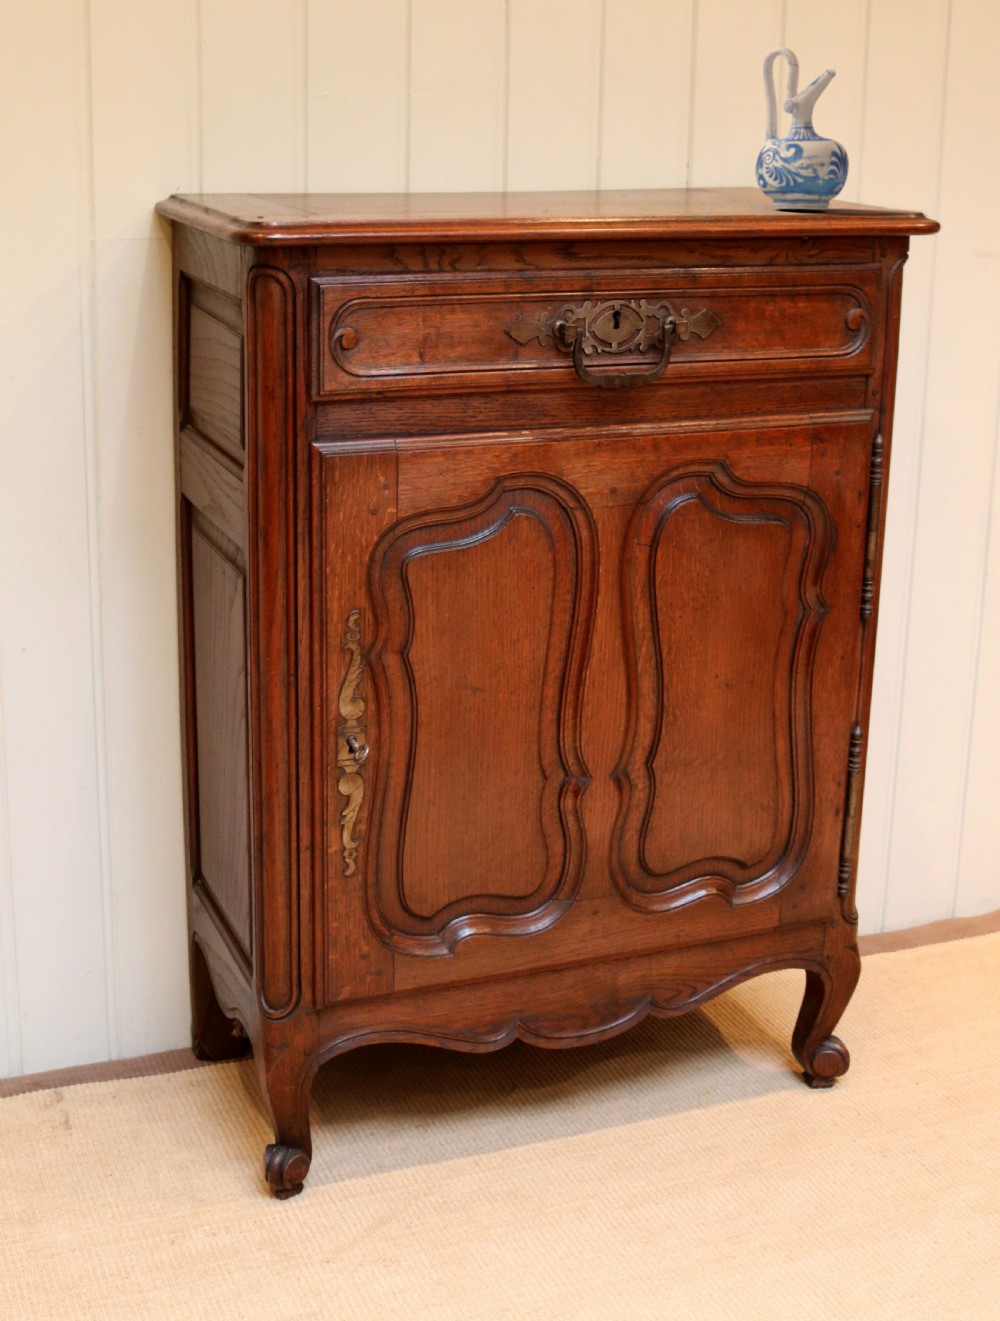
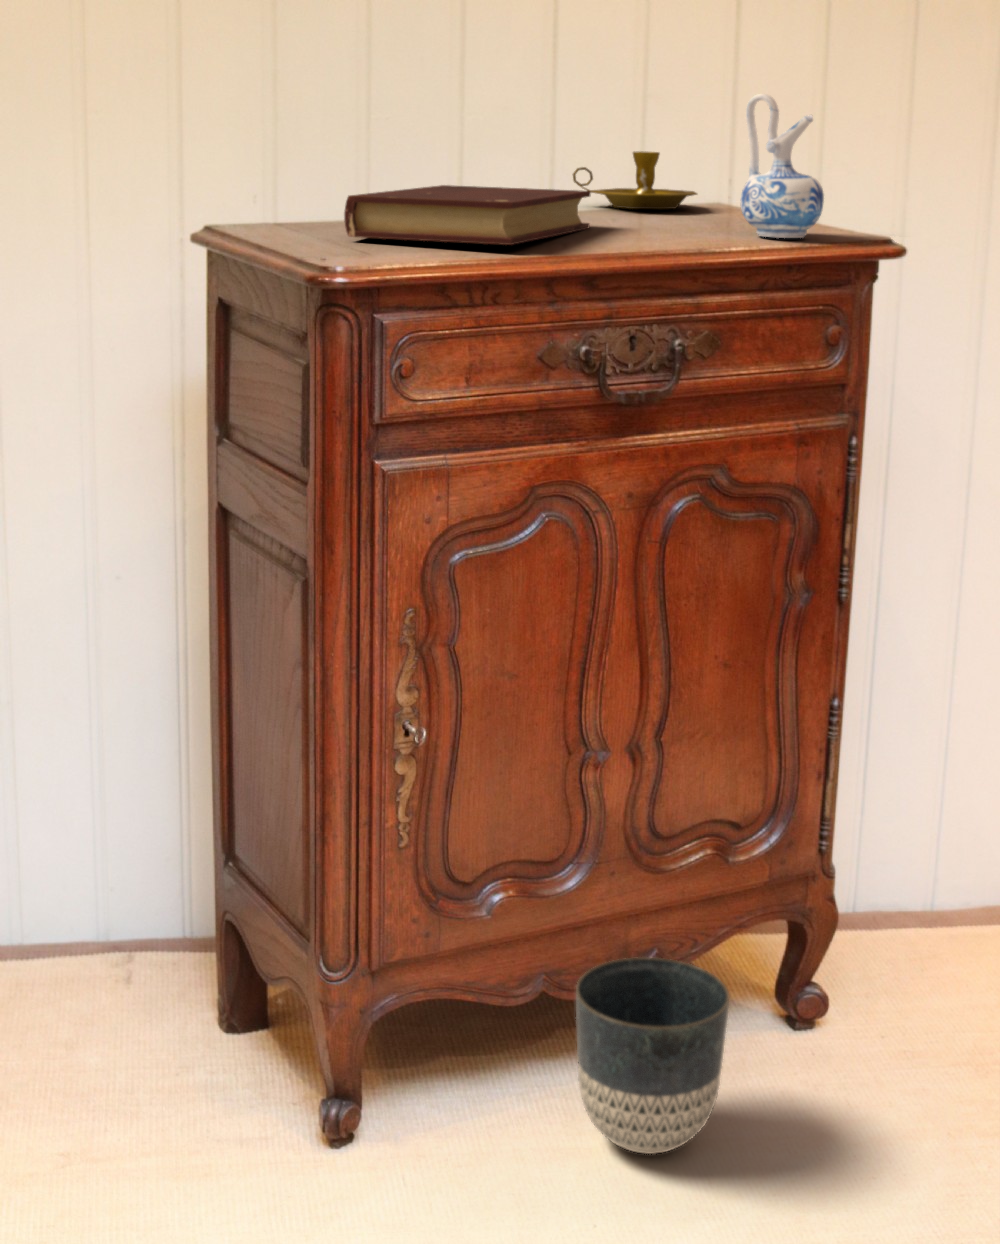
candlestick: none [591,129,726,191] -> present [573,151,697,209]
book: none [300,154,592,205] -> present [344,185,591,245]
planter: none [542,1006,713,1226] -> present [576,957,729,1154]

